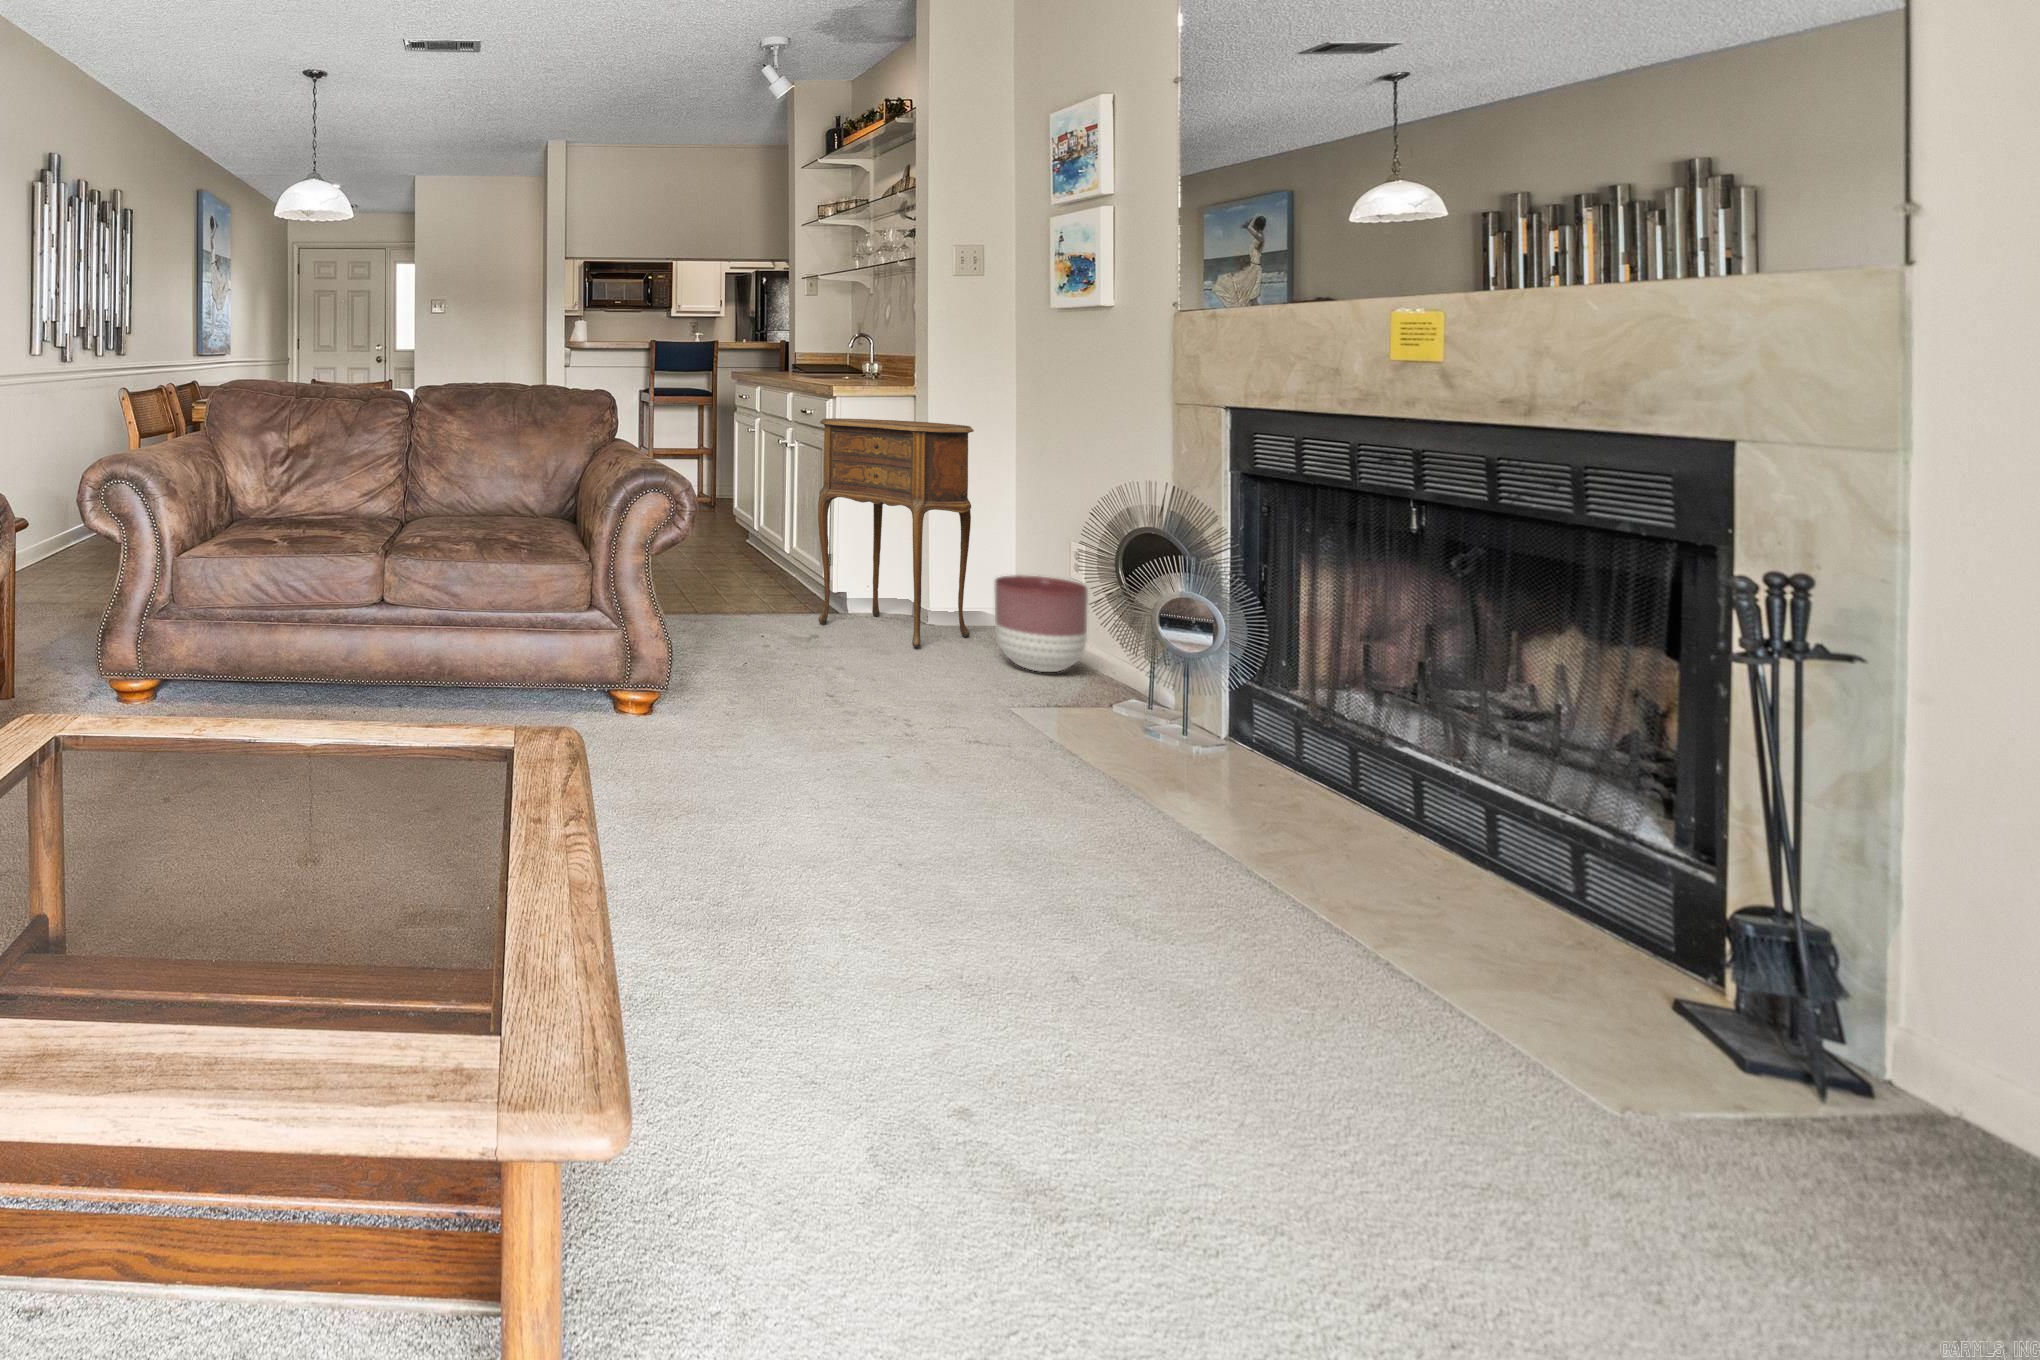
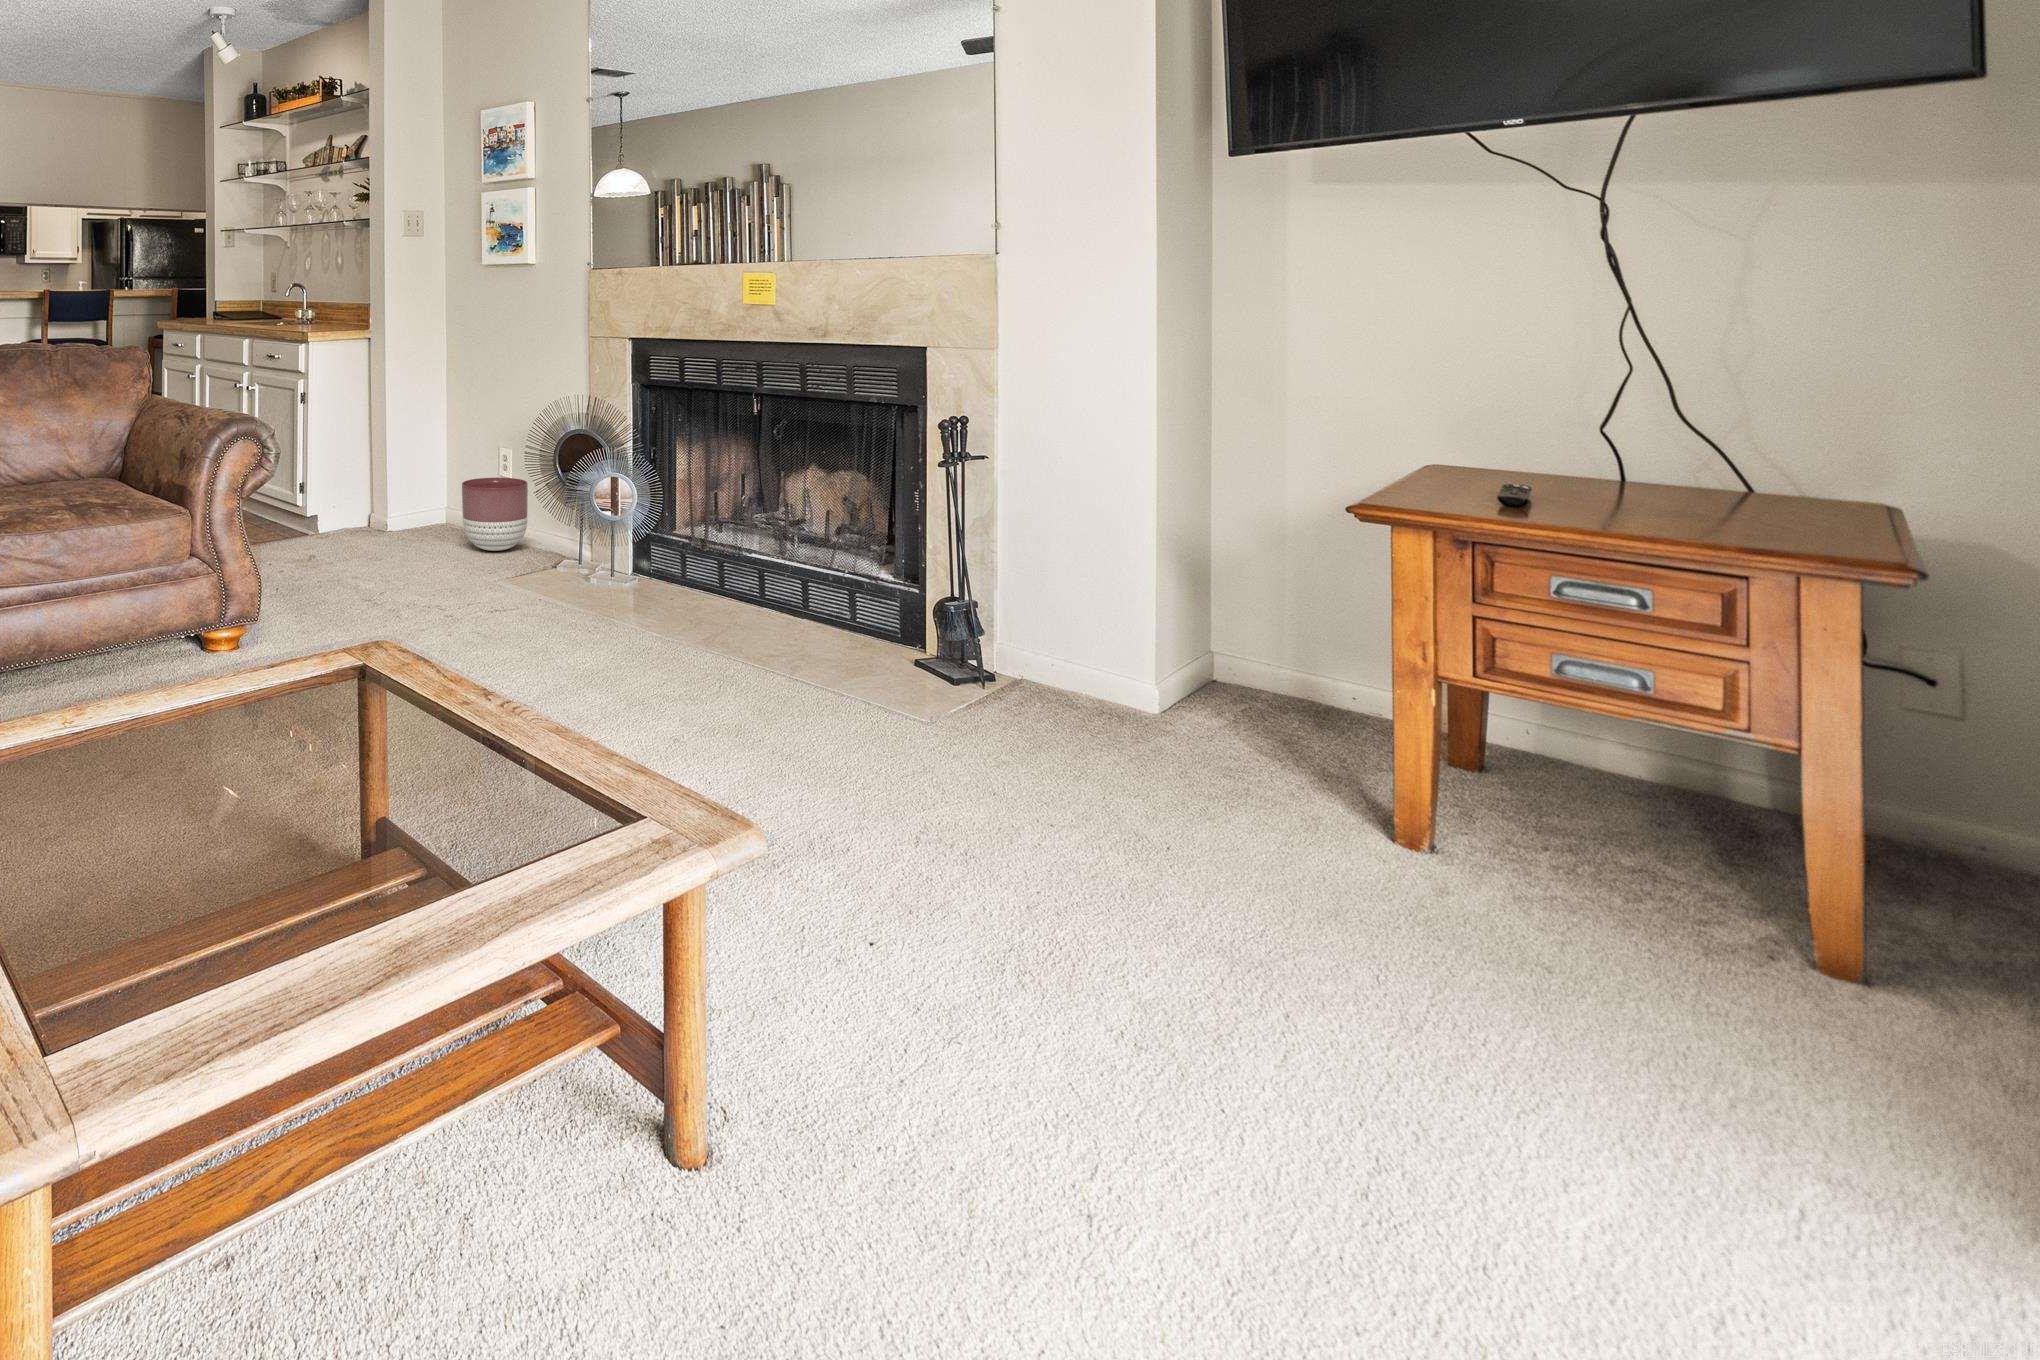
side table: present [818,418,974,648] -> none [303,361,434,549]

